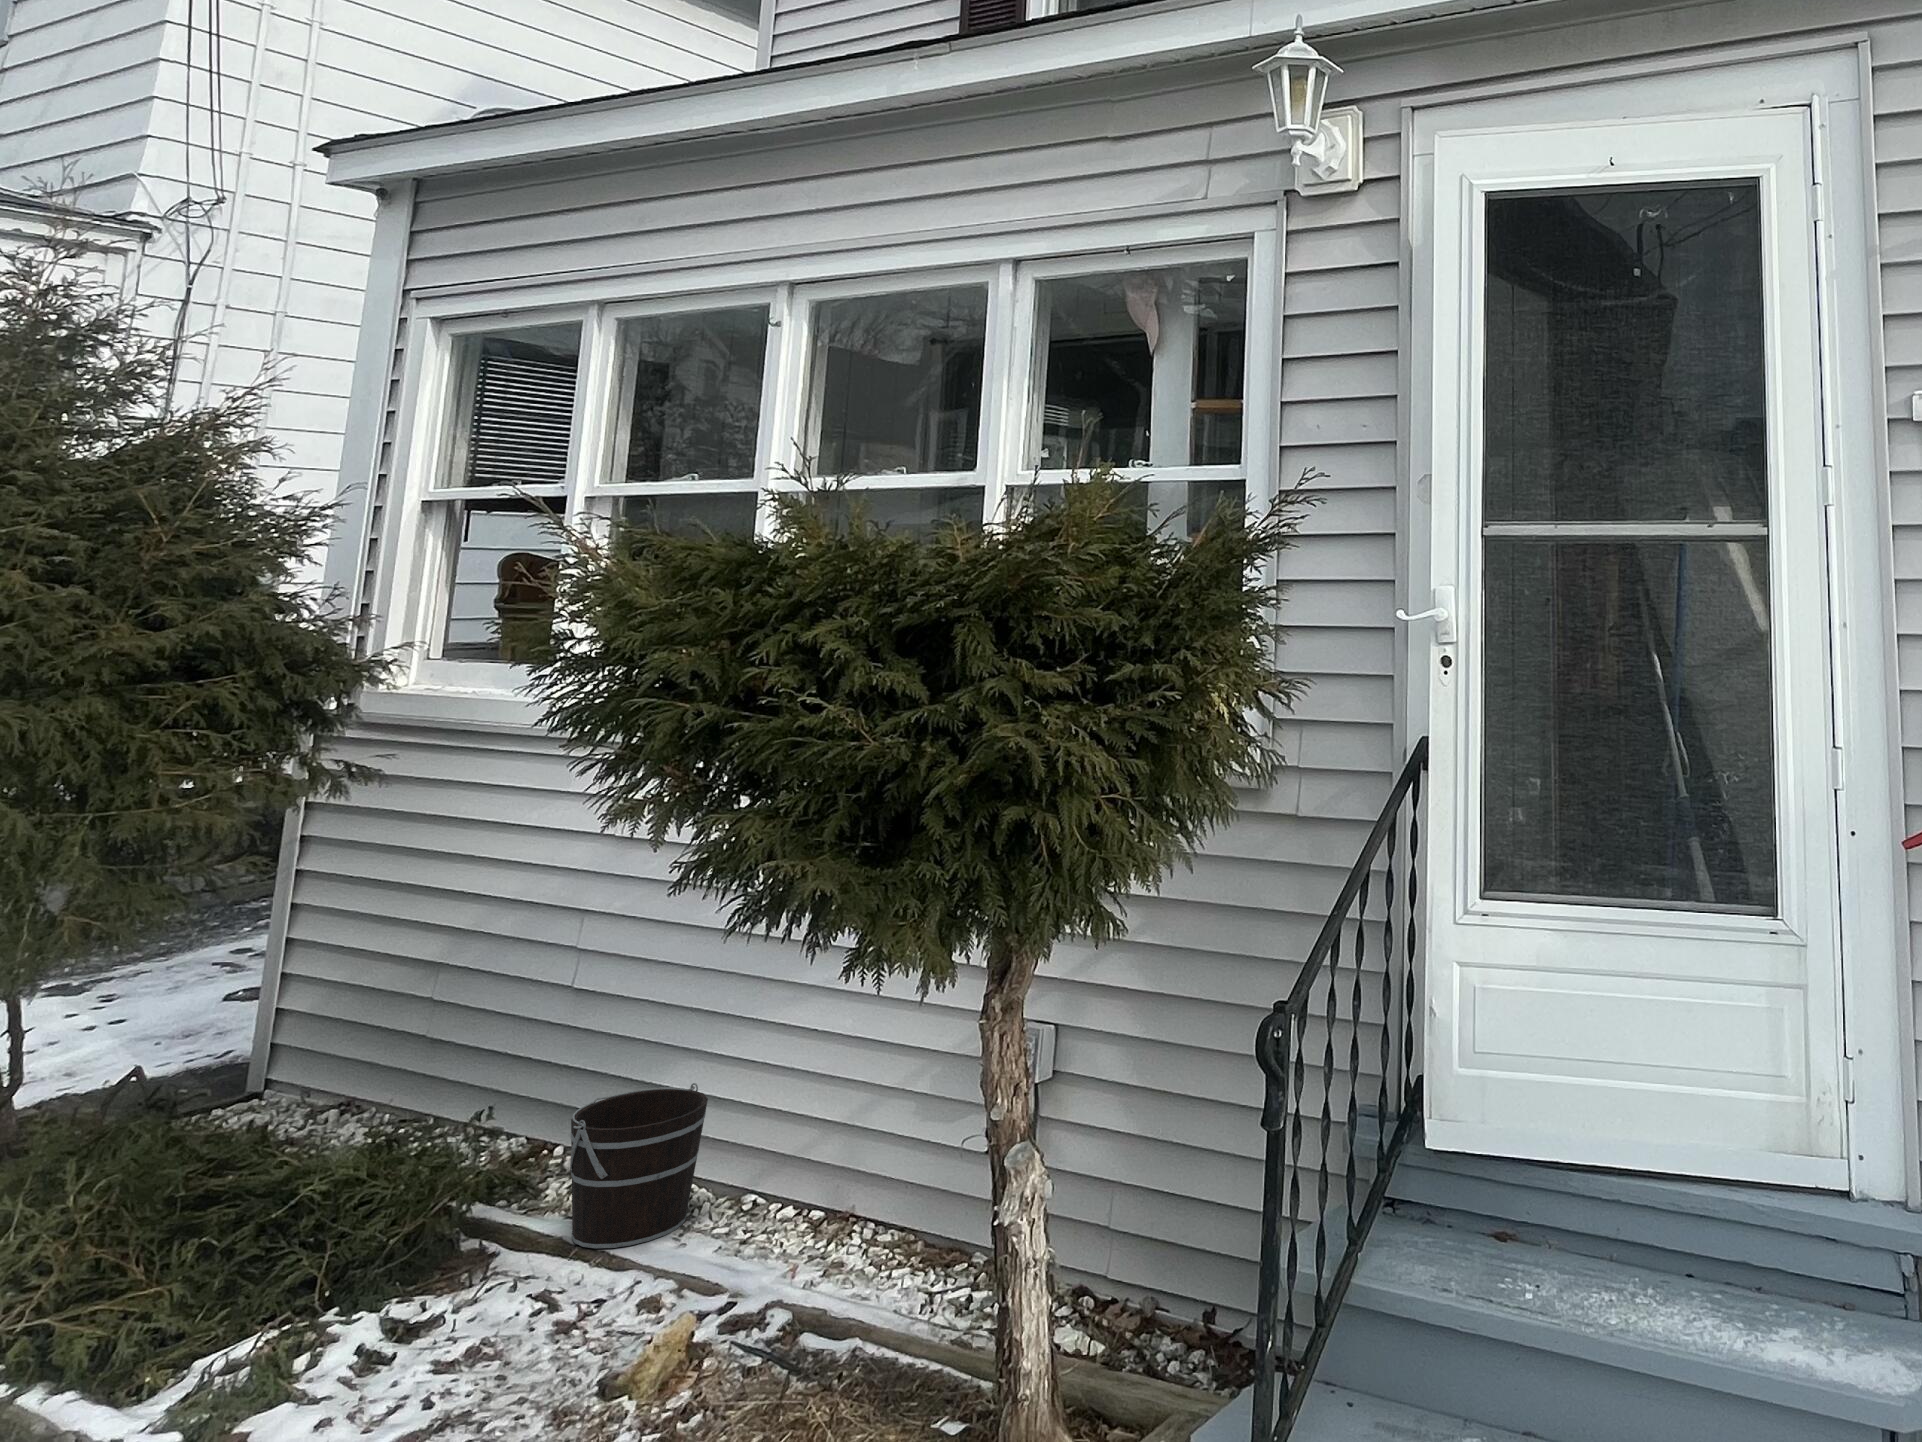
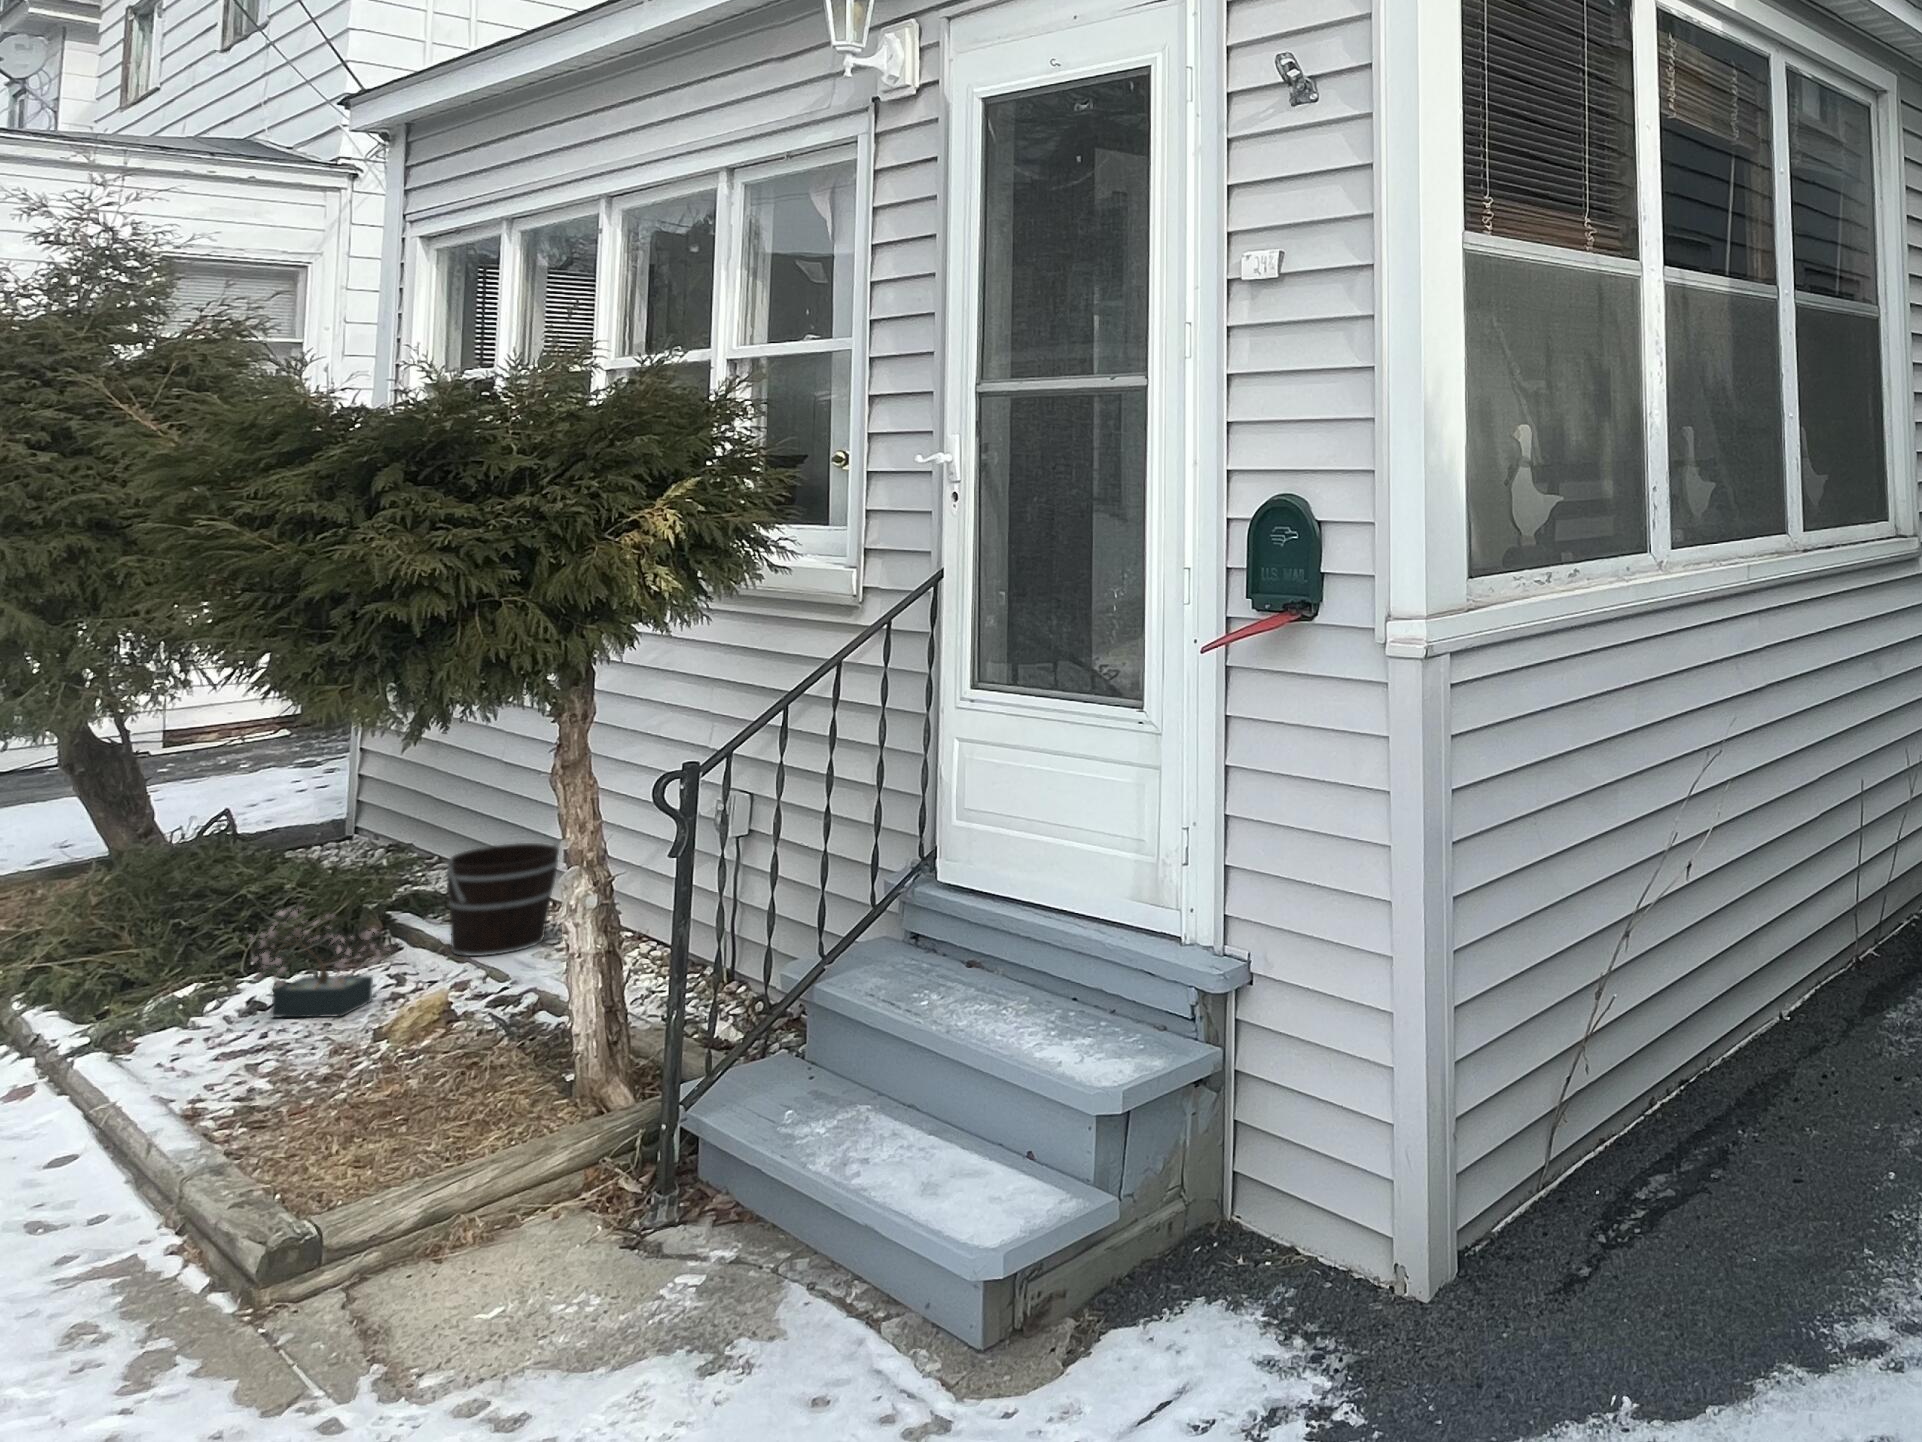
decorative plant: none [388,1210,565,1374] -> present [251,907,389,1017]

